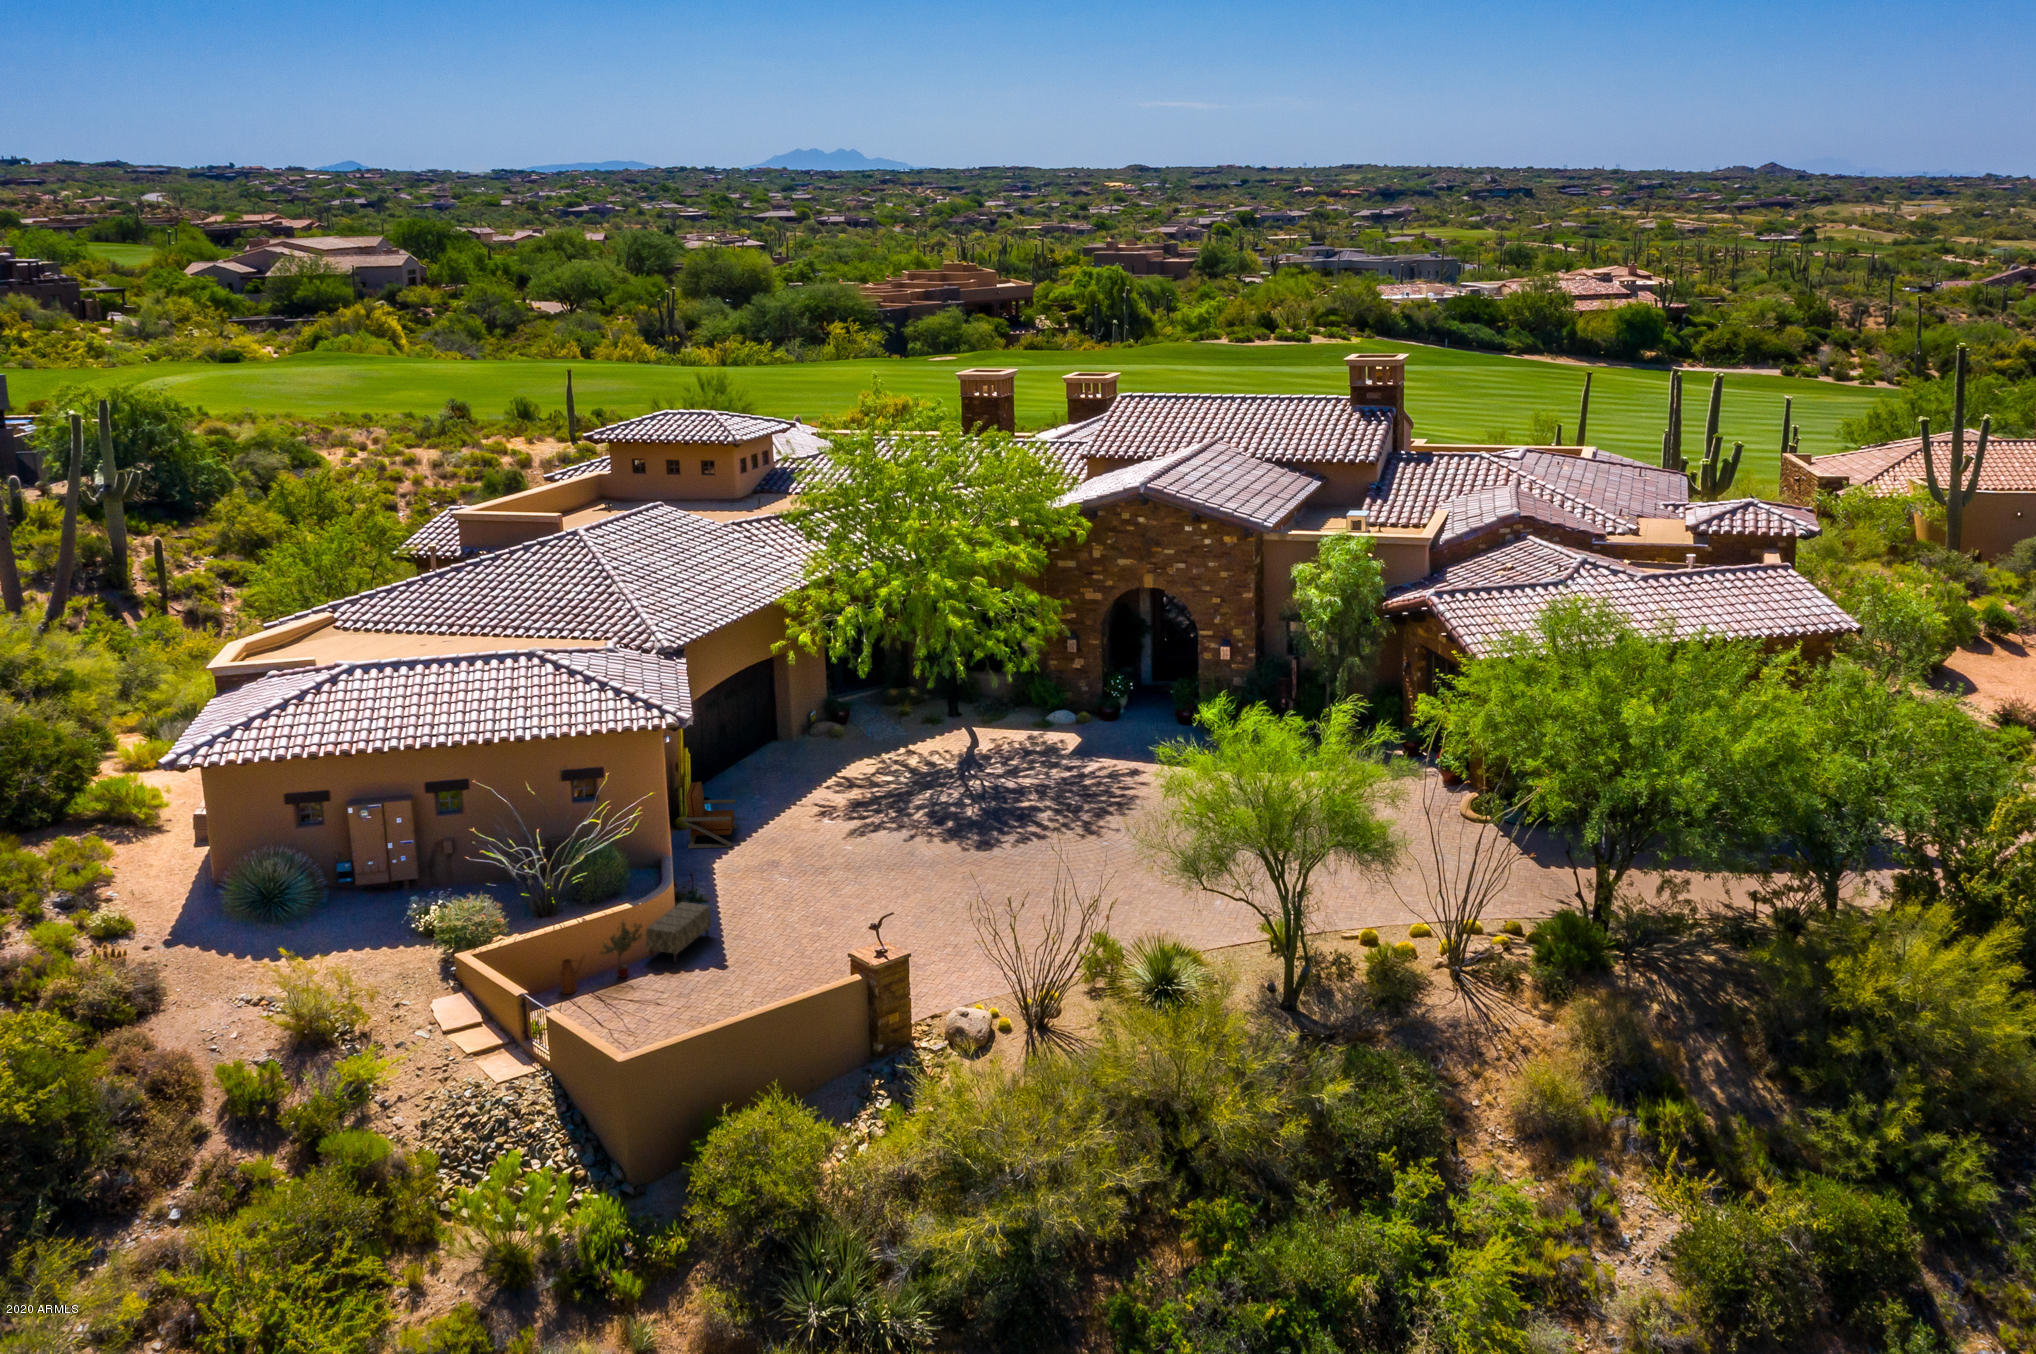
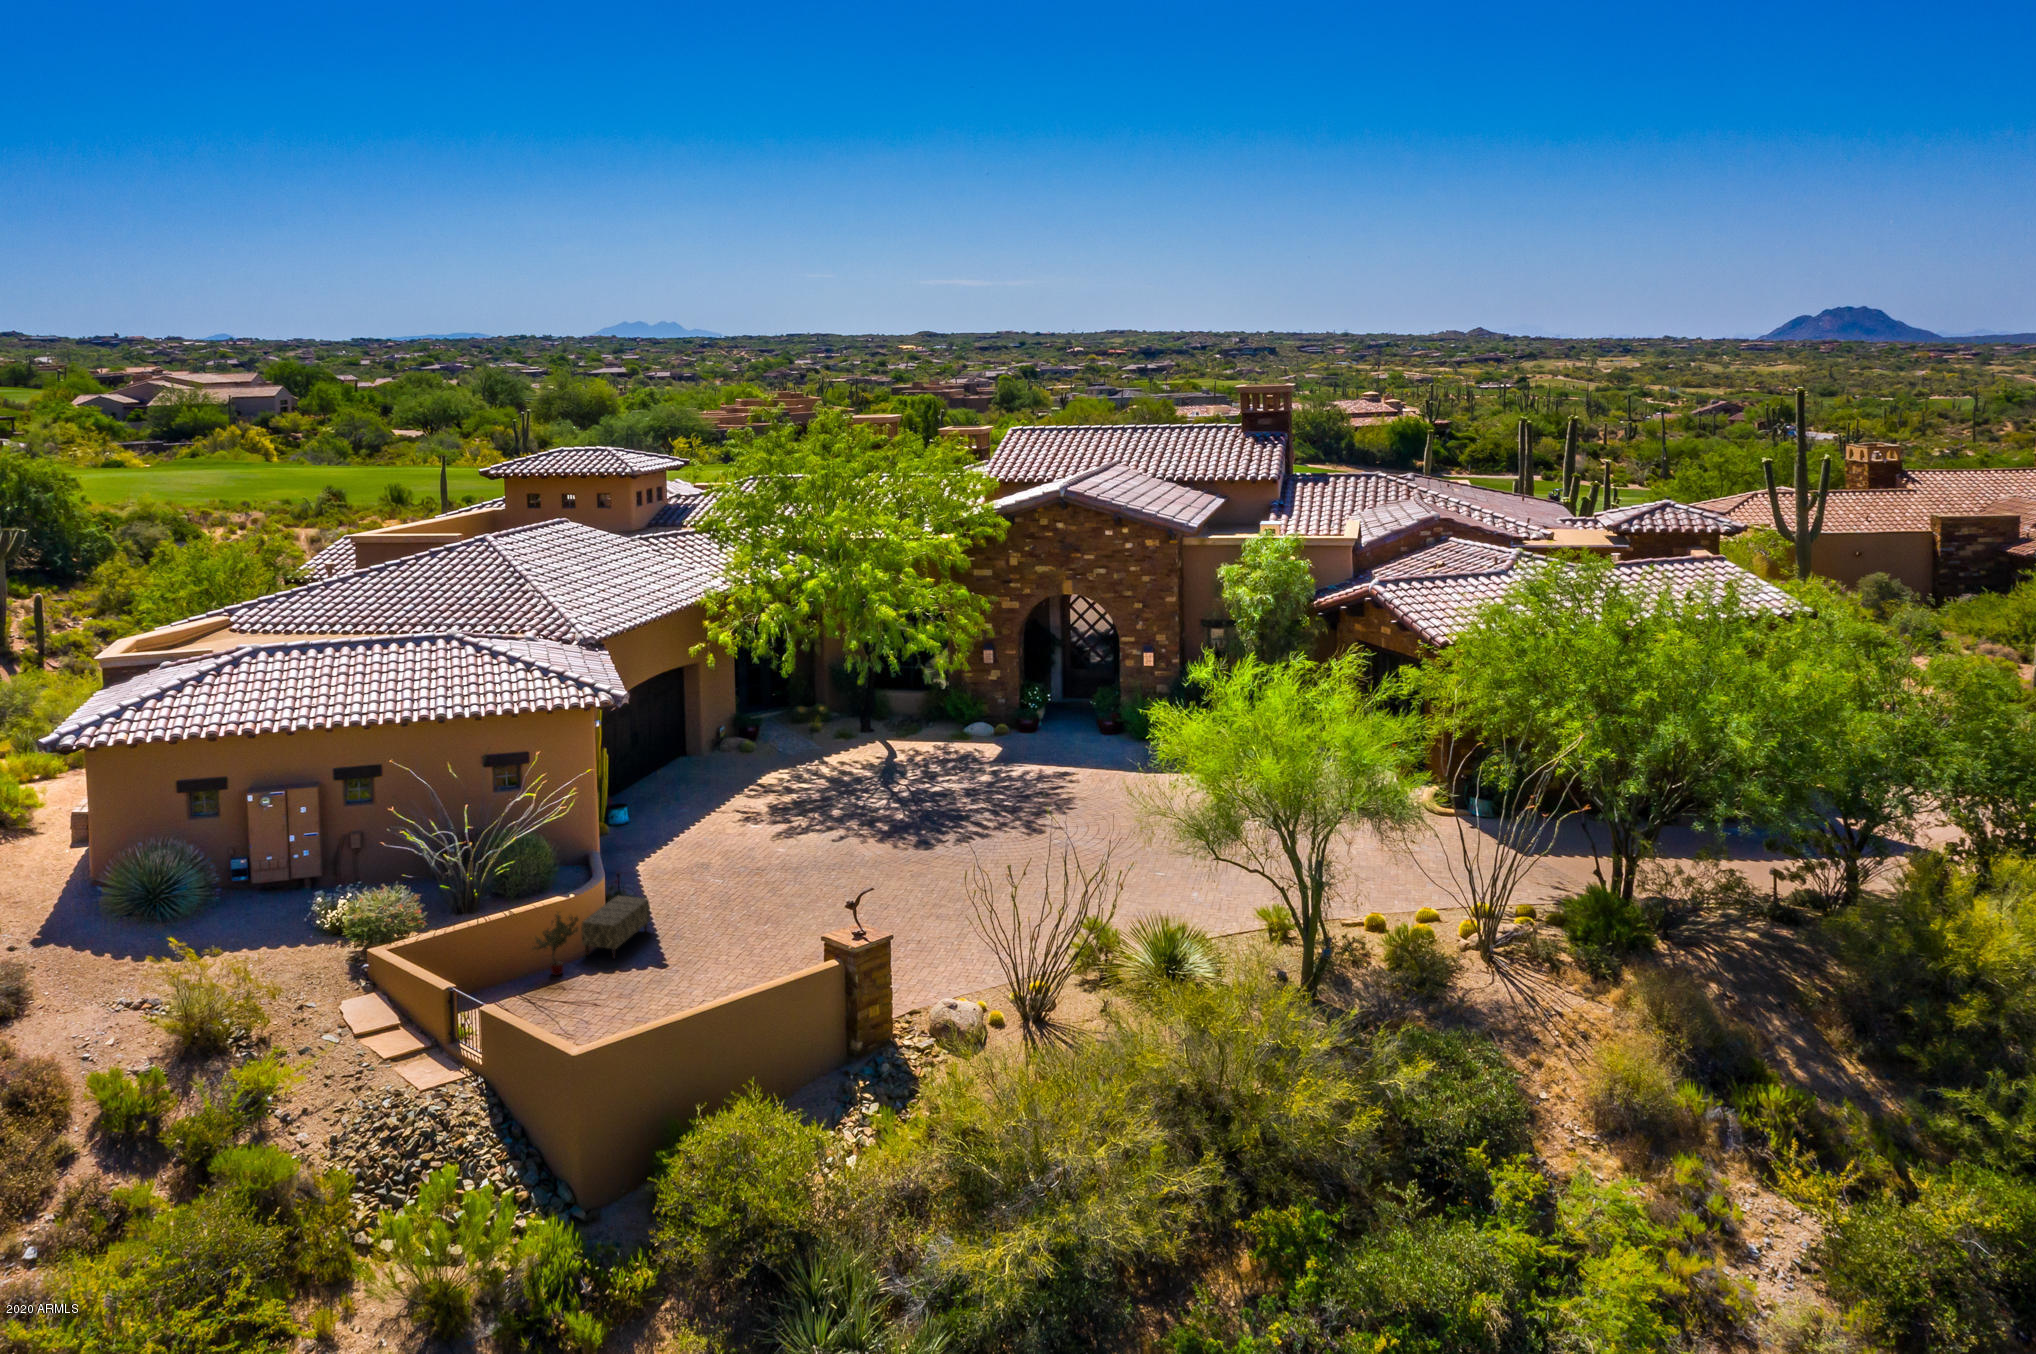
lounge chair: present [682,782,737,848] -> none [609,778,665,847]
watering can: present [558,955,585,994] -> none [484,950,516,994]

